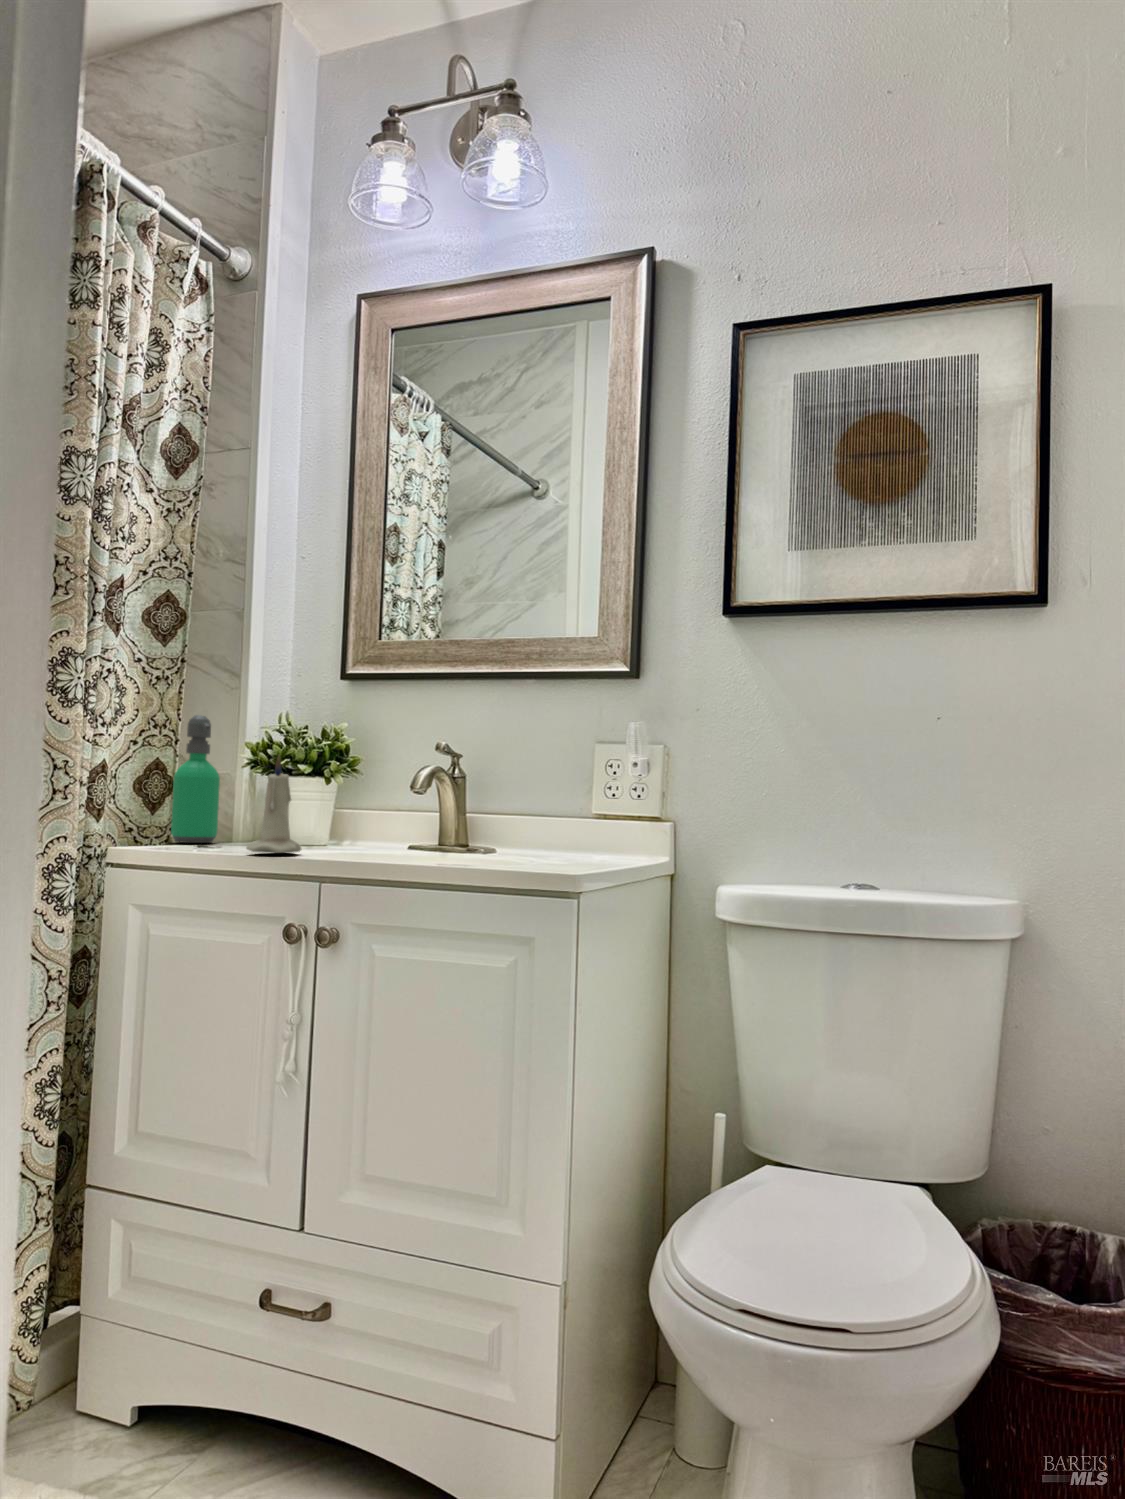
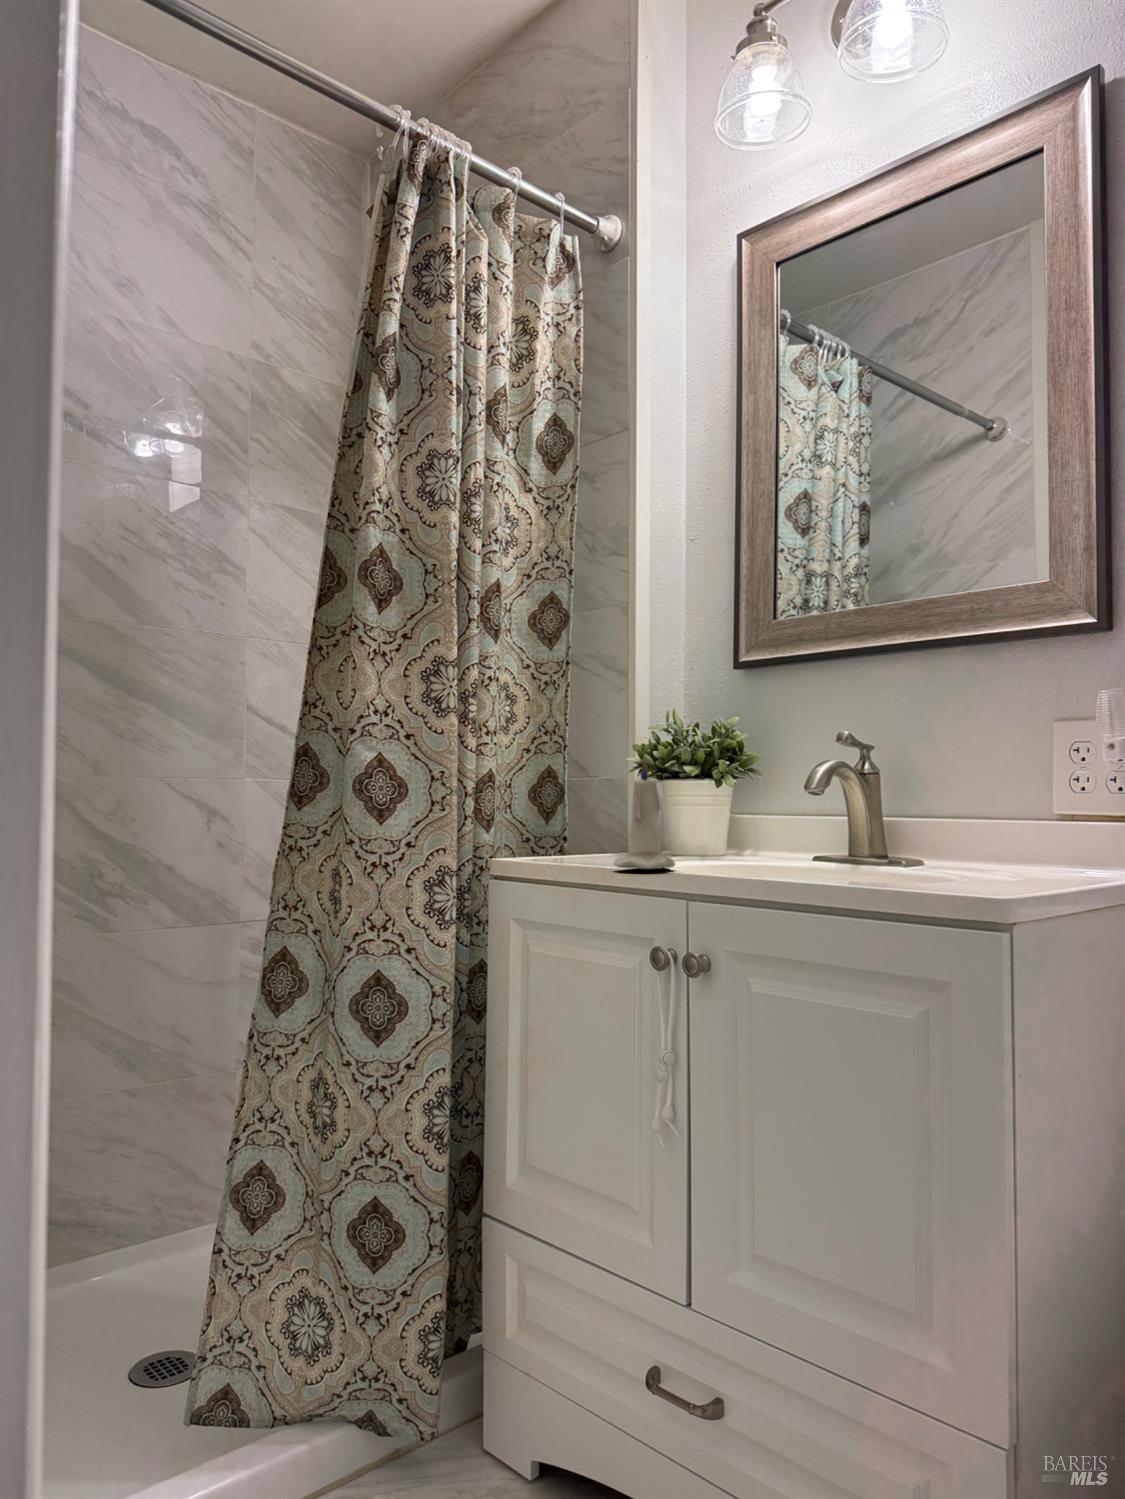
soap dispenser: present [171,715,220,843] -> none [559,718,606,854]

